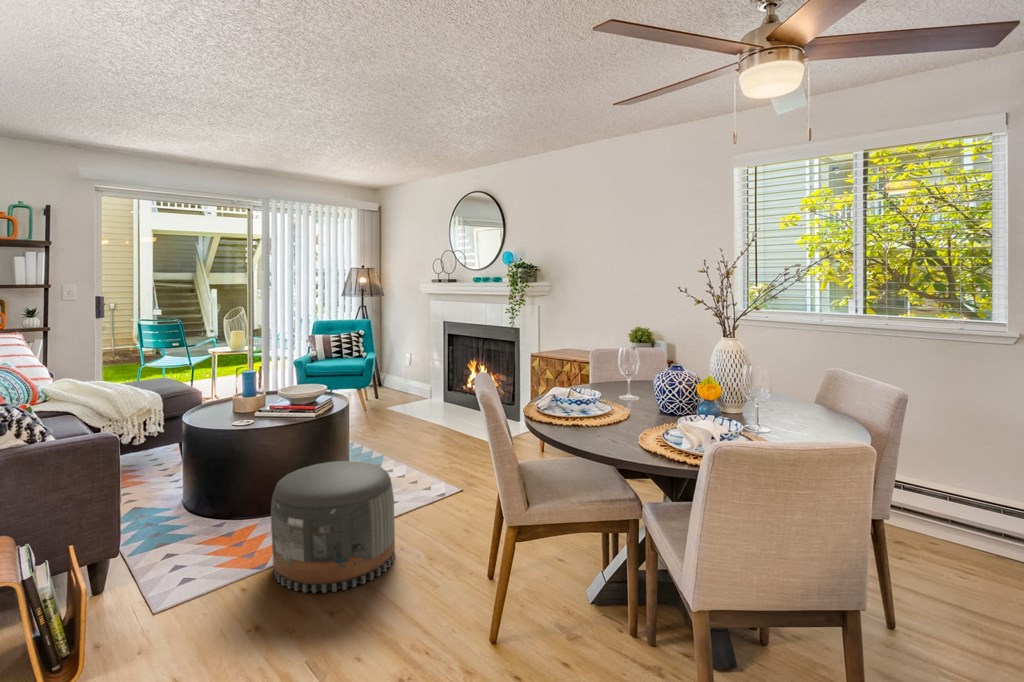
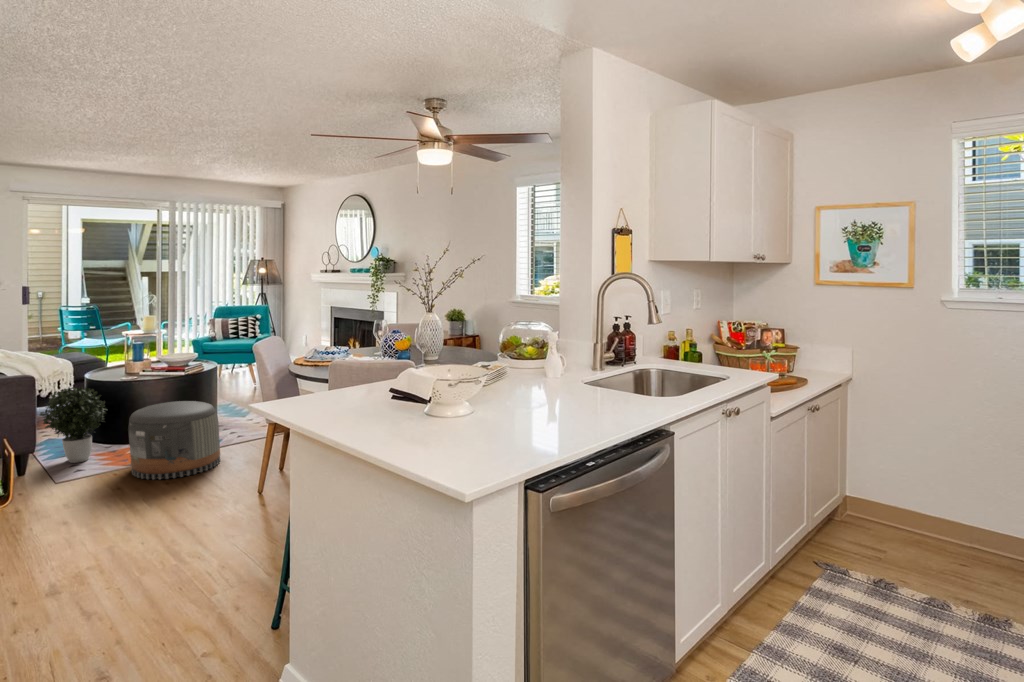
potted plant: none [135,441,229,554] -> present [40,387,107,463]

